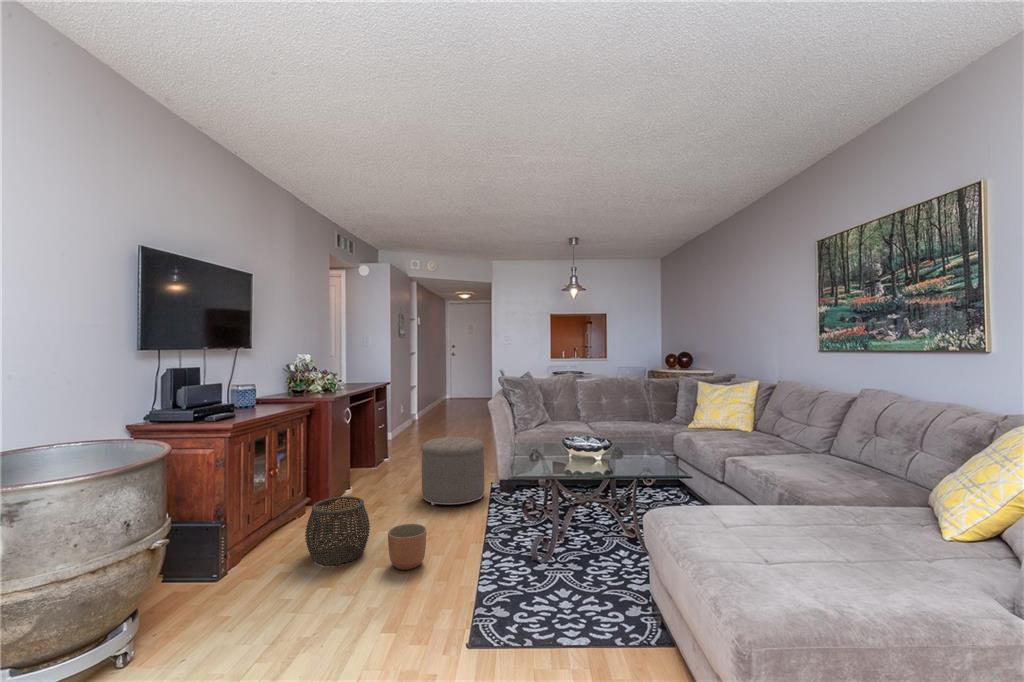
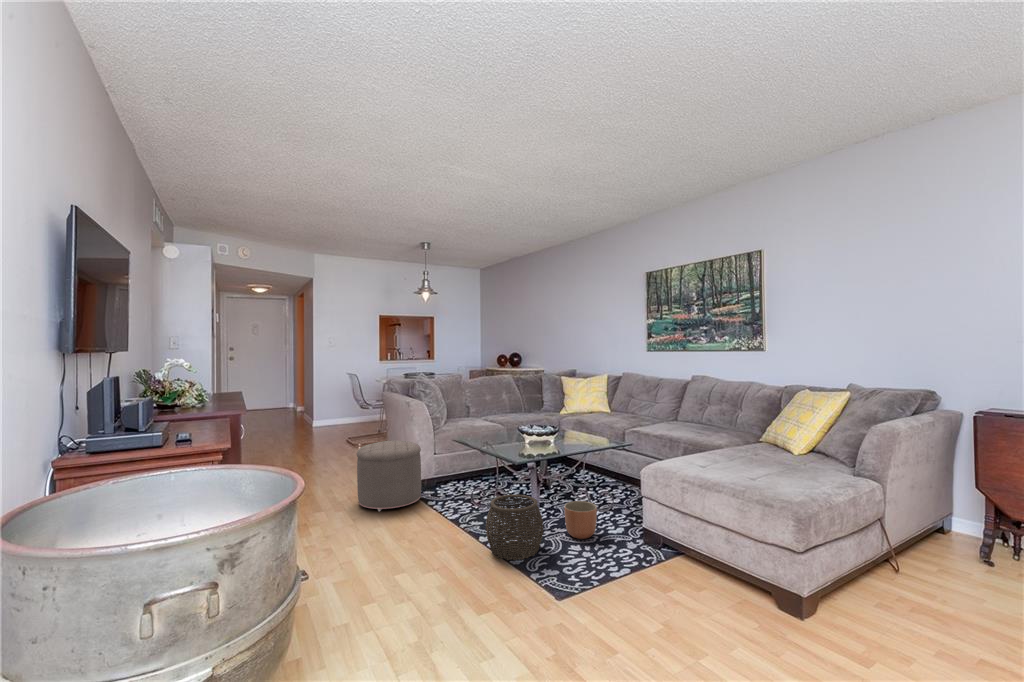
woven basket: present [305,496,370,565] -> present [486,494,544,560]
planter: present [388,524,426,570] -> present [564,501,597,539]

